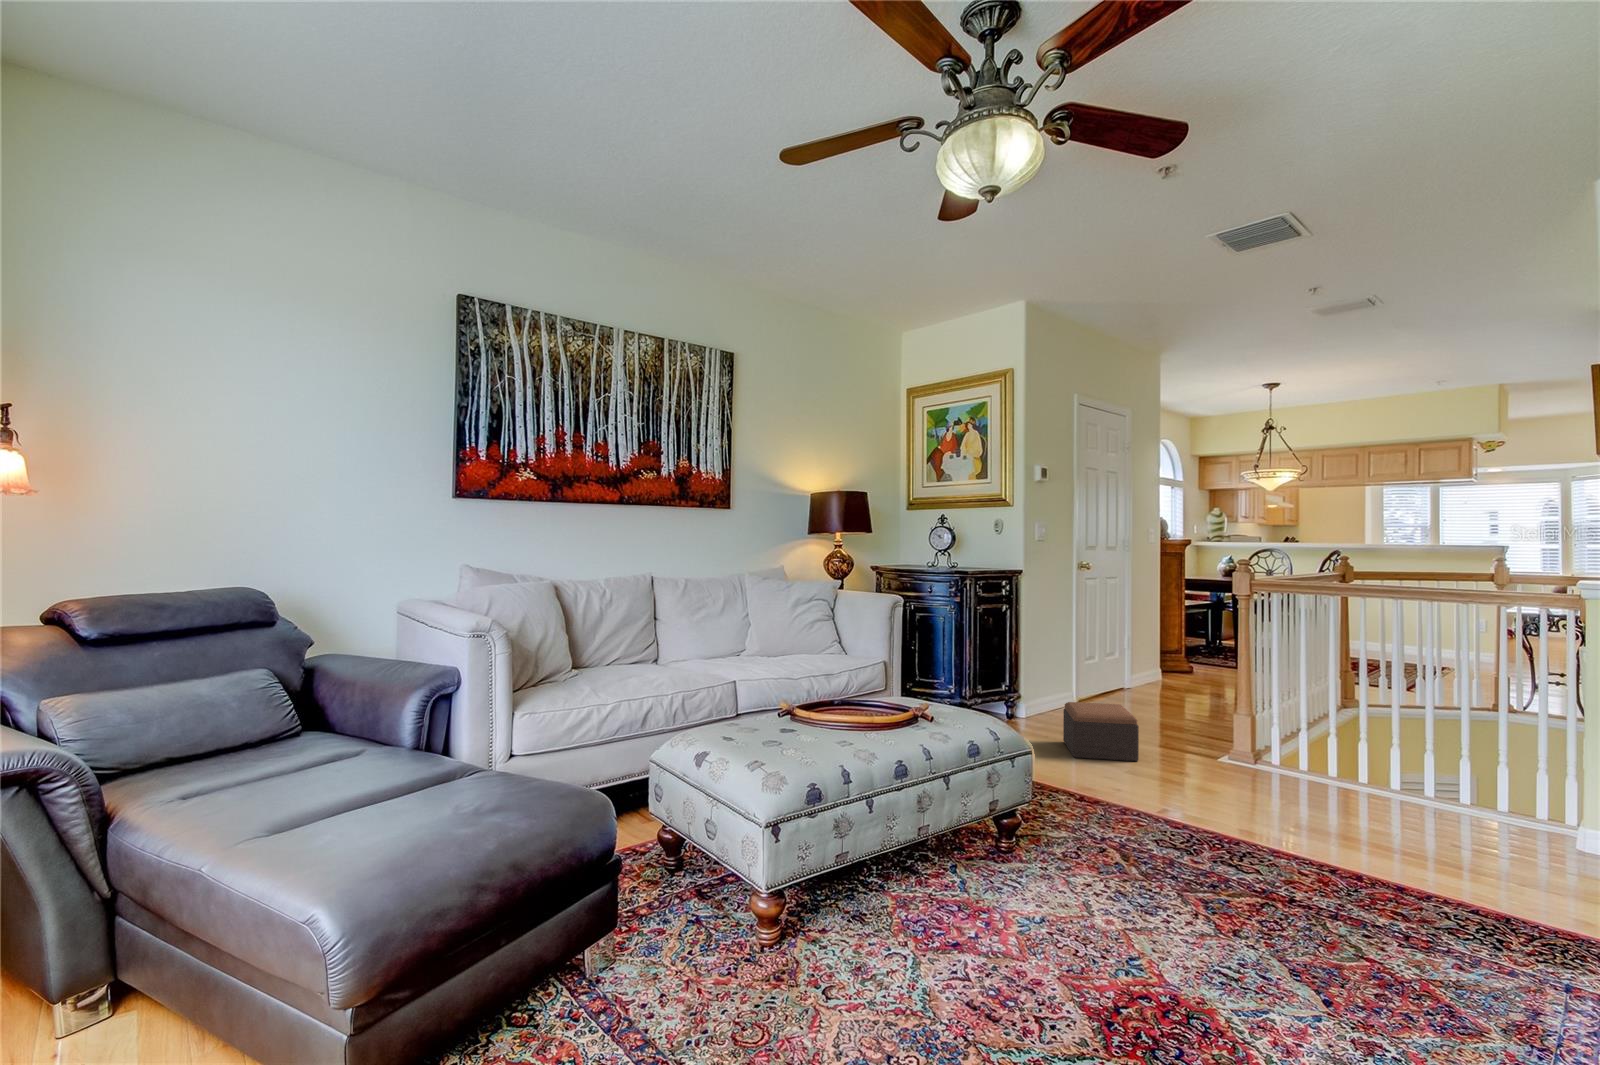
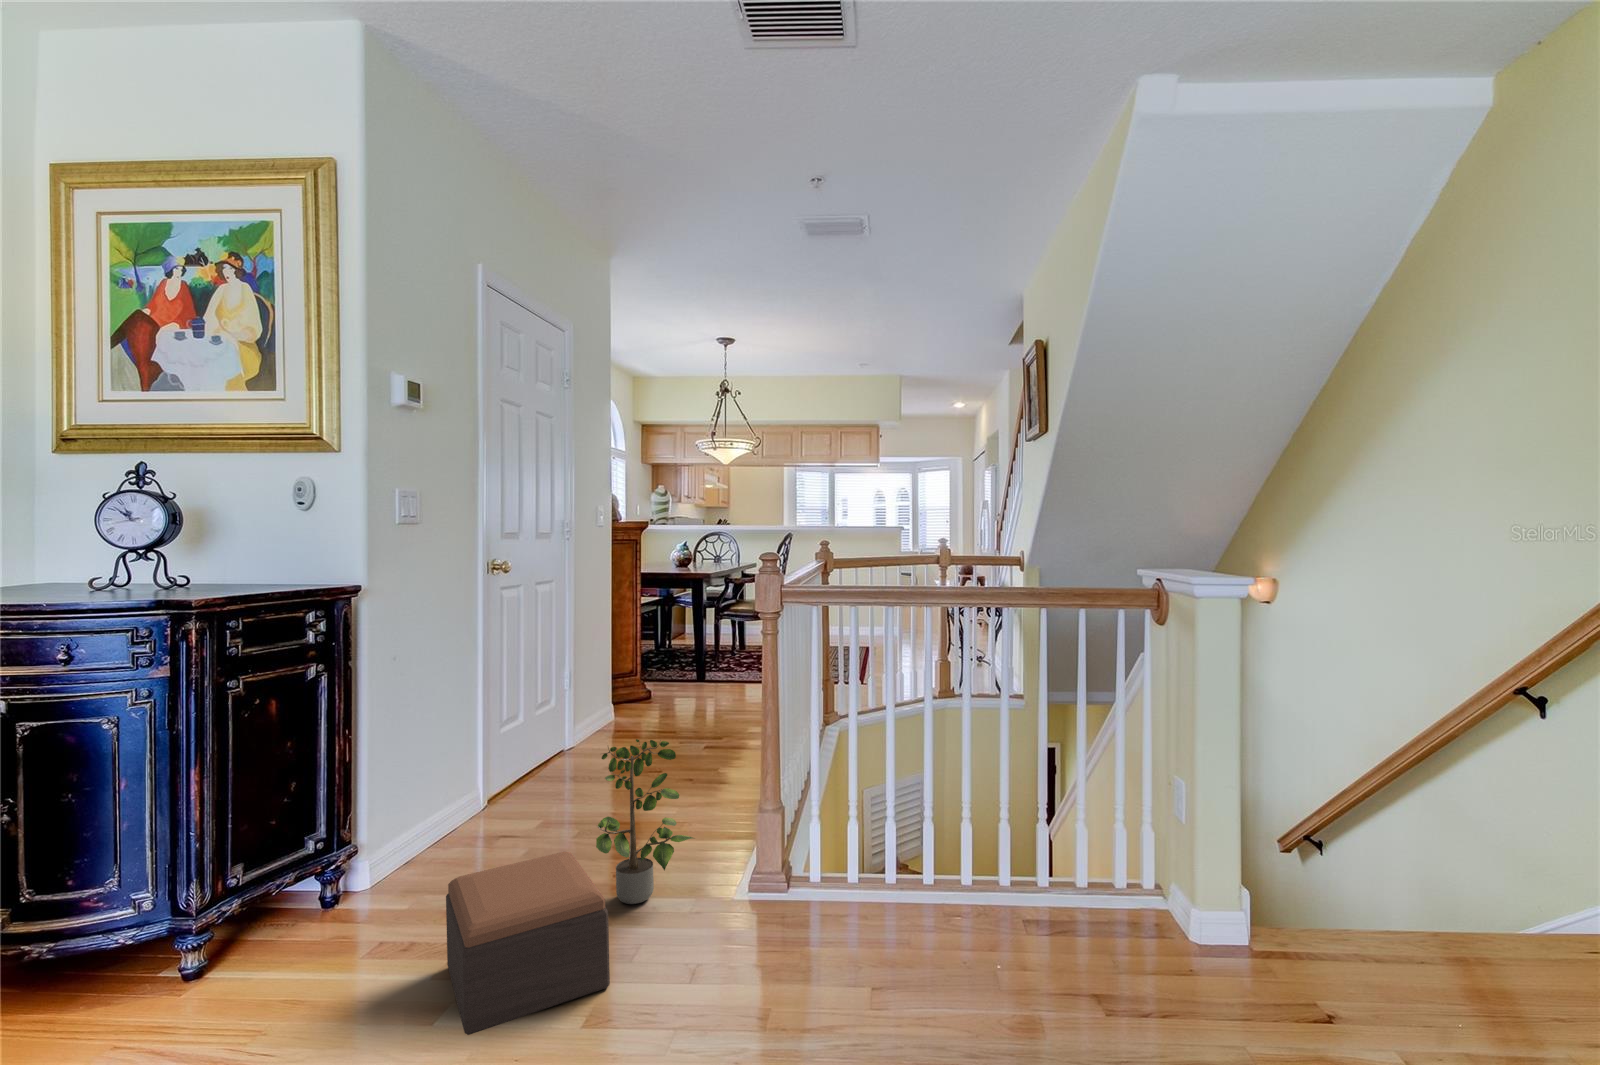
potted plant: none [1136,660,1194,745] -> present [596,739,694,904]

